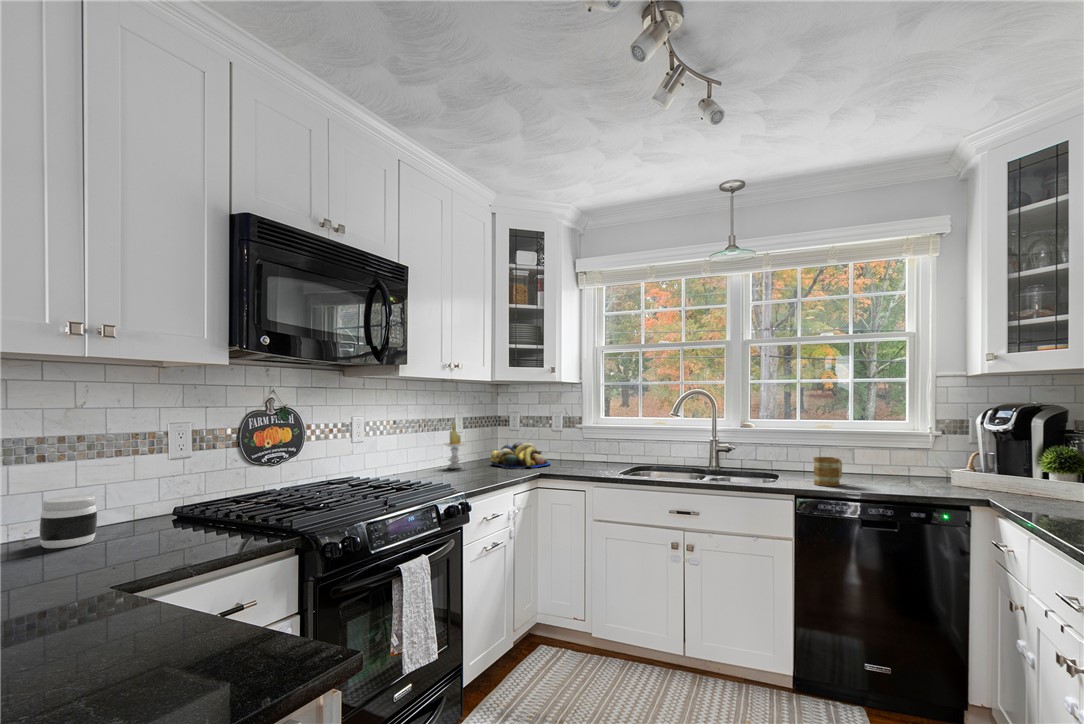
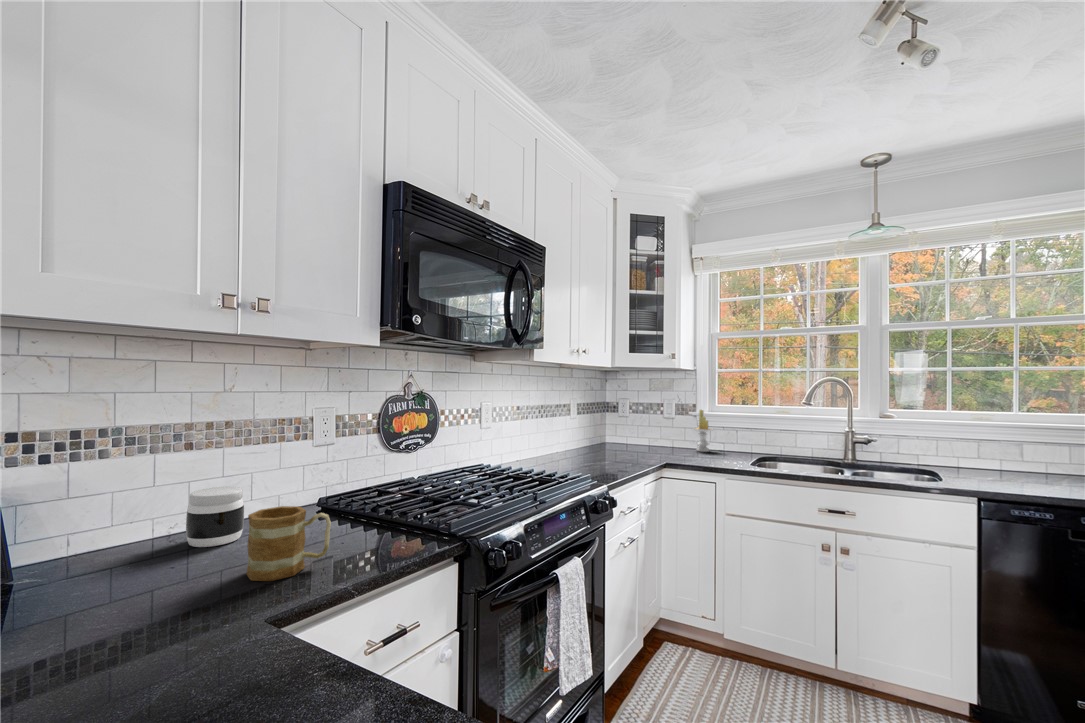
candle: present [444,423,466,468] -> present [693,410,713,452]
fruit bowl: present [491,442,550,469] -> none [607,430,668,457]
mug: present [813,457,842,486] -> present [246,506,331,581]

